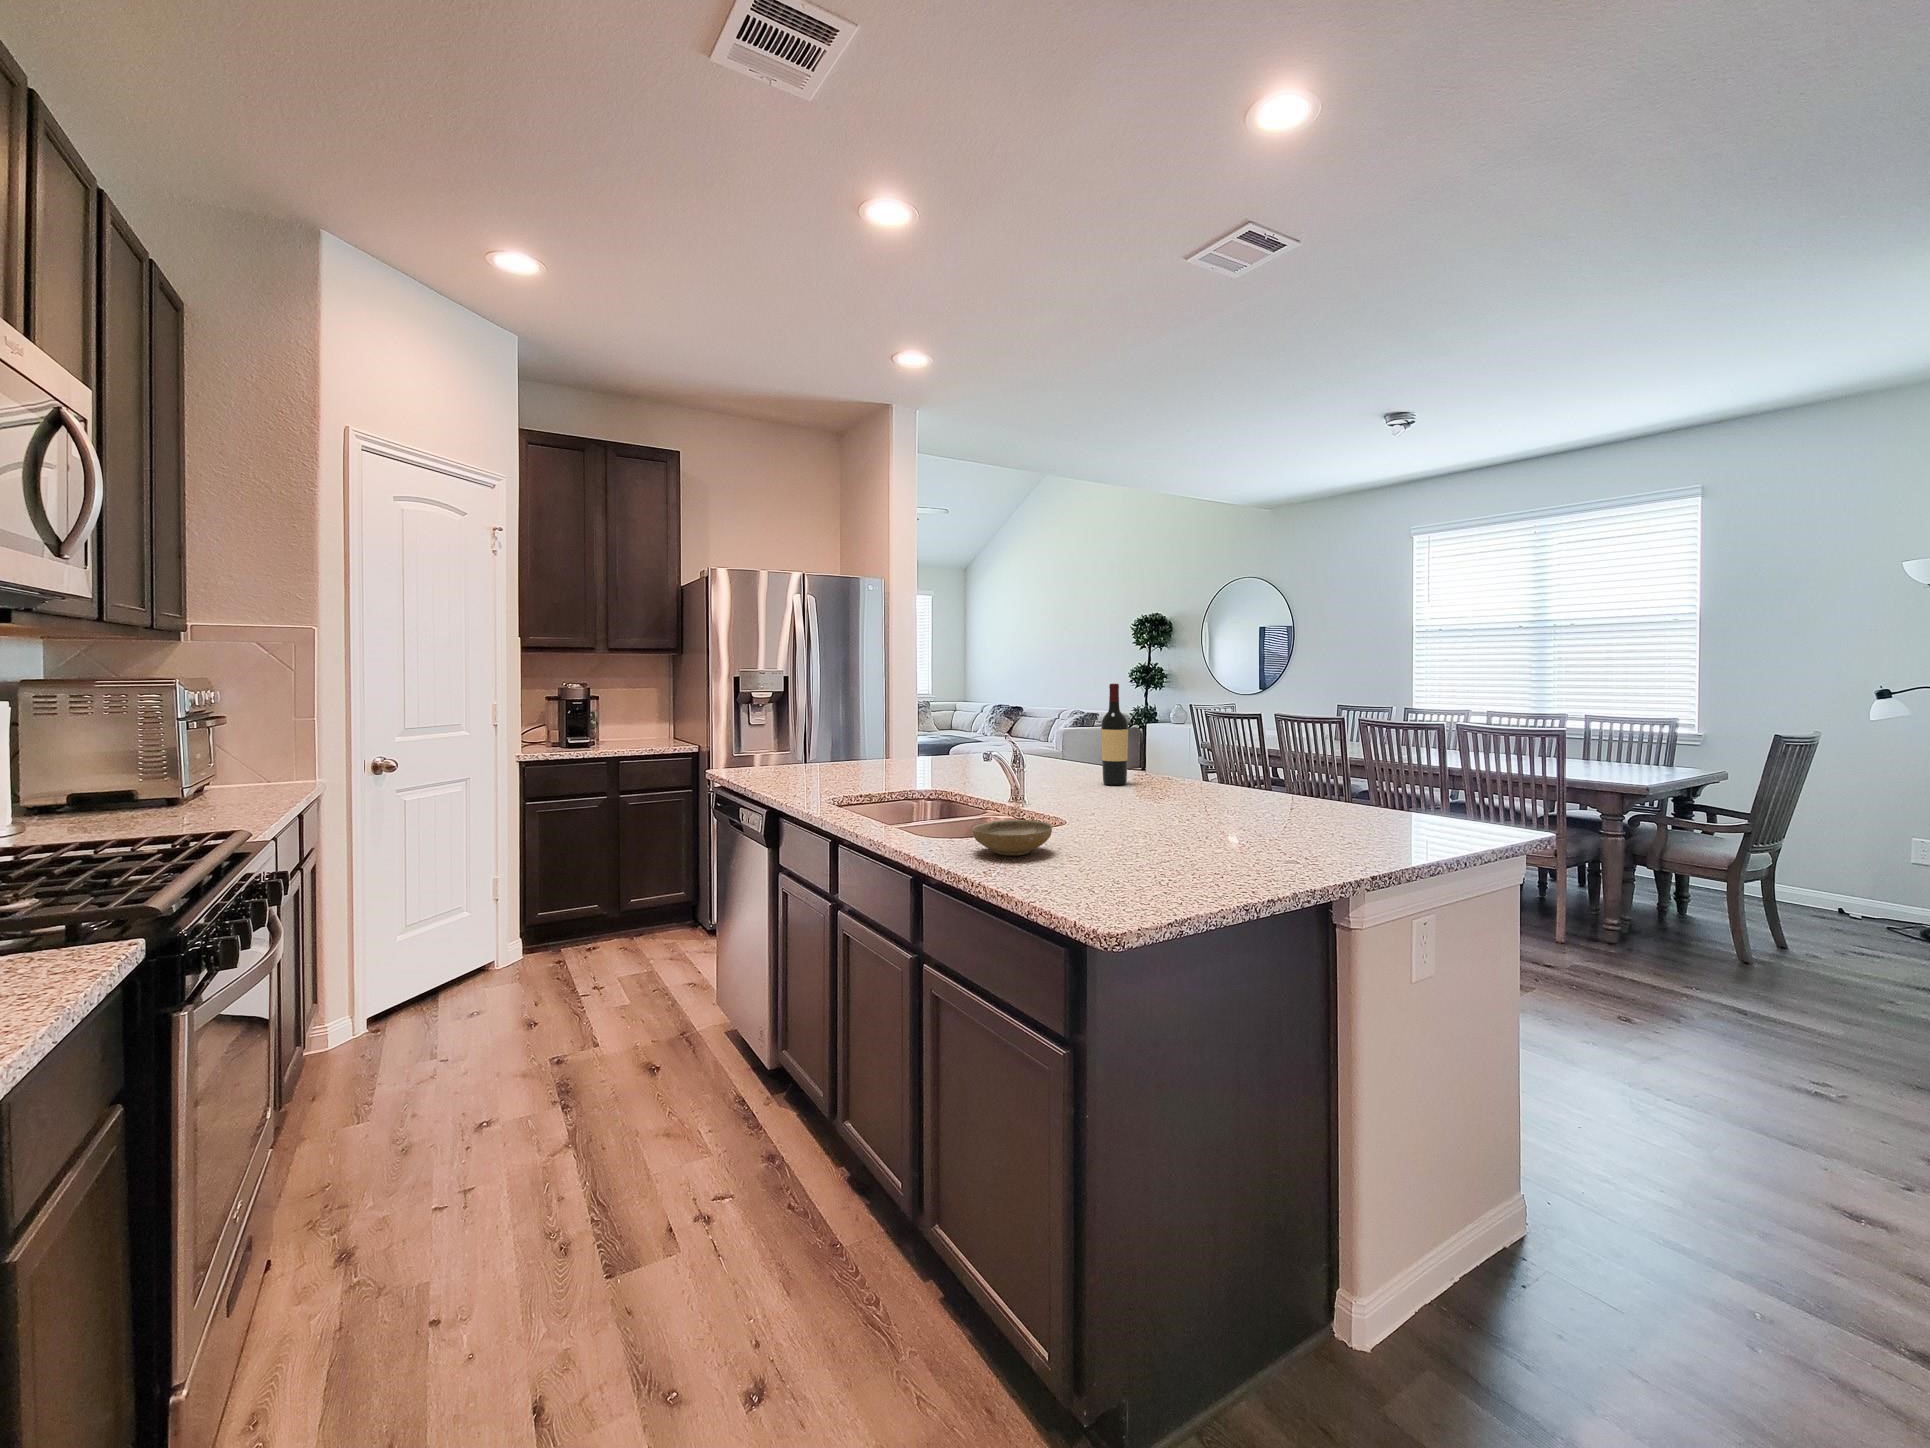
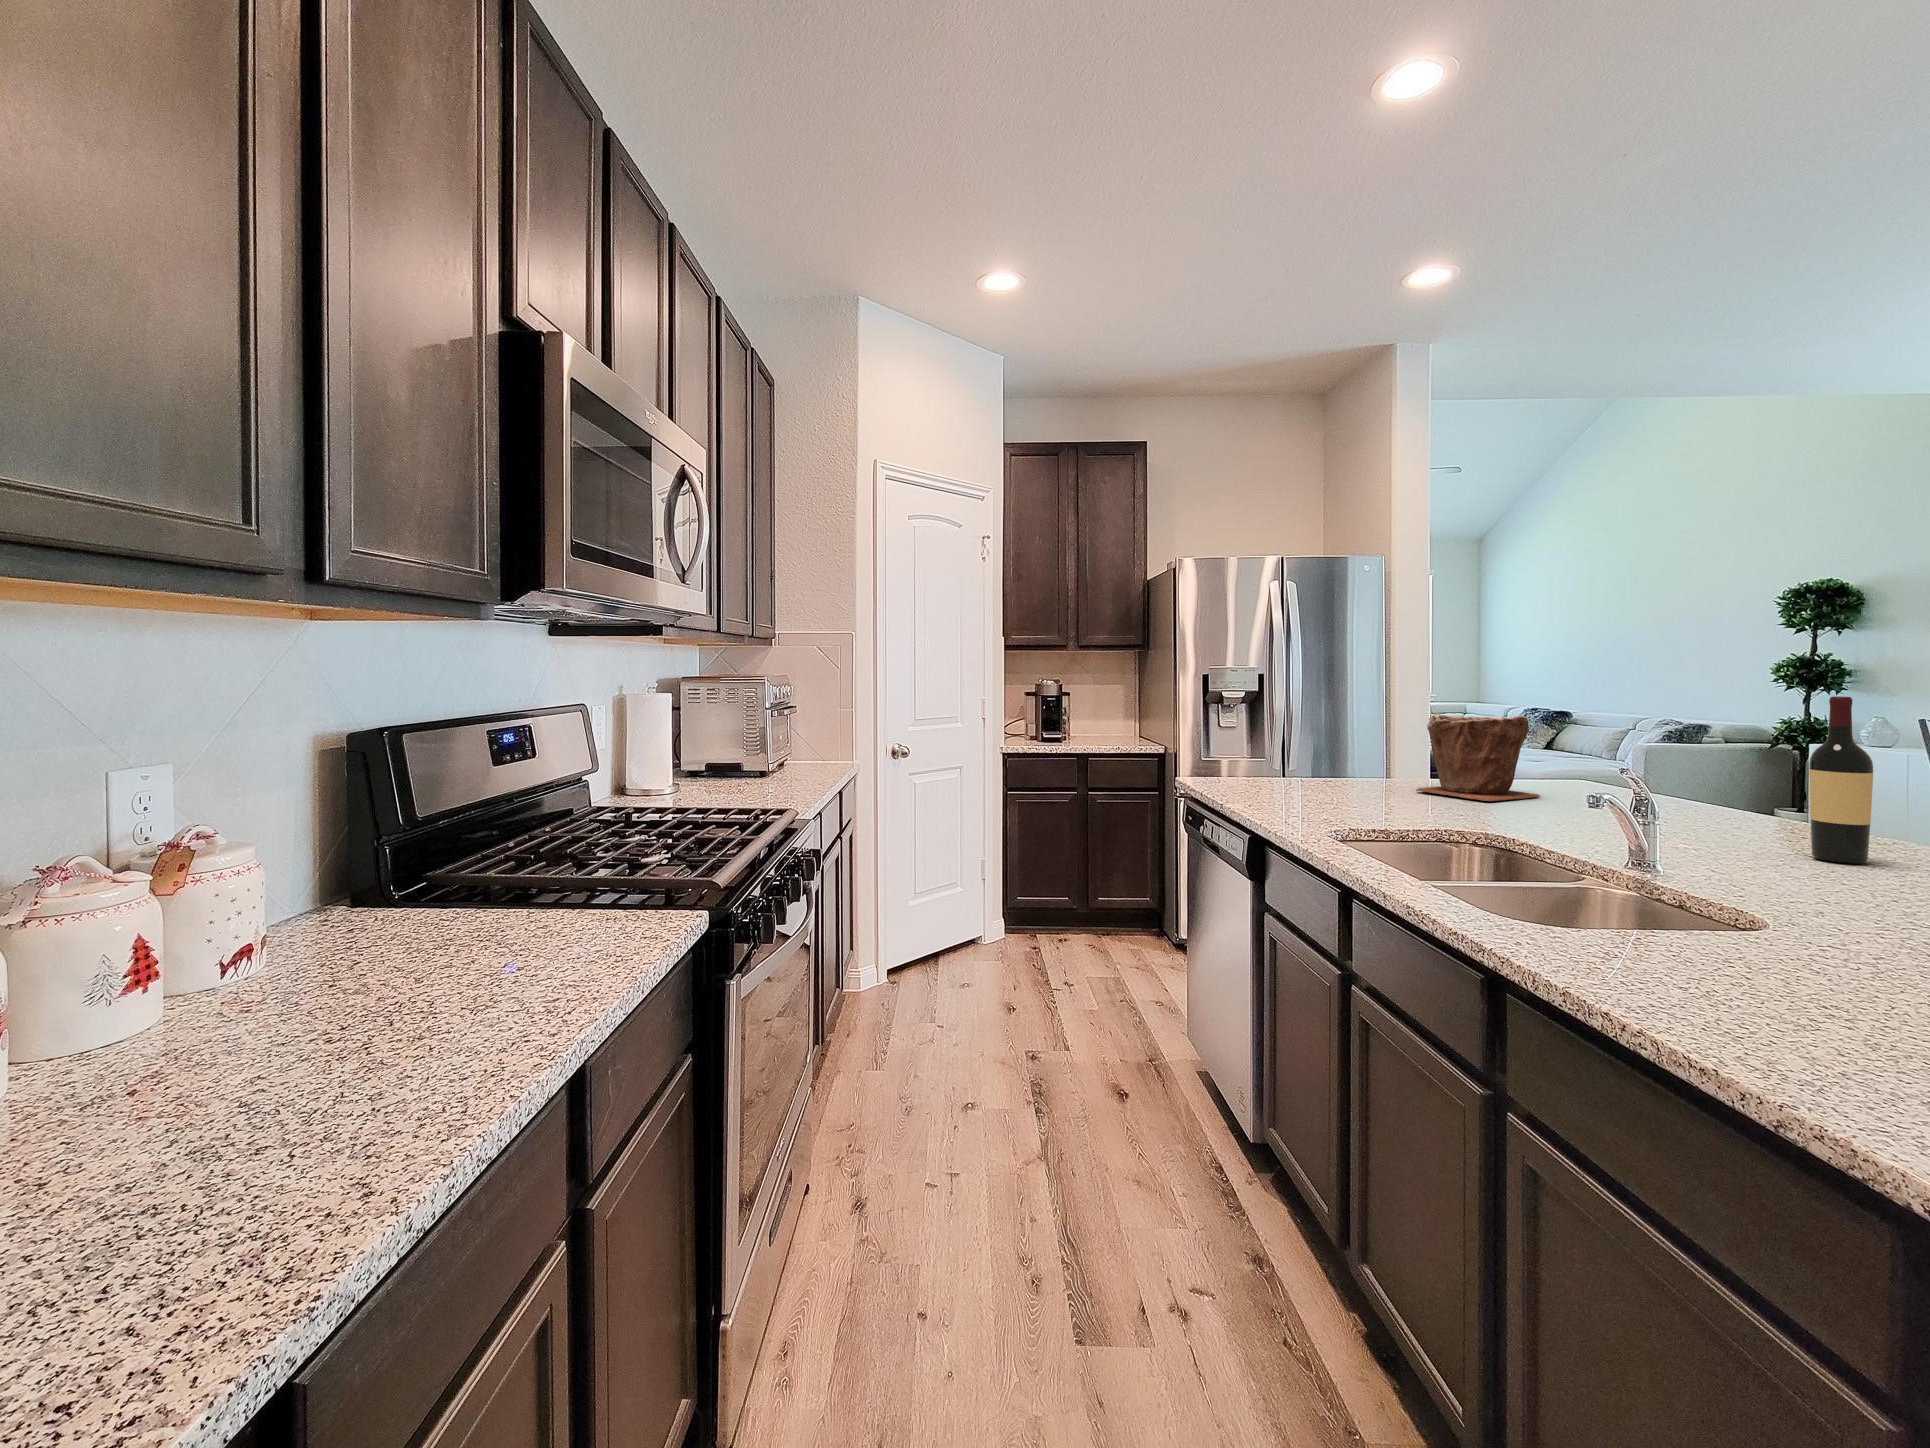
plant pot: none [896,703,976,768] -> present [1416,713,1540,801]
ceramic bowl: present [972,820,1052,855] -> none [1602,918,1776,986]

